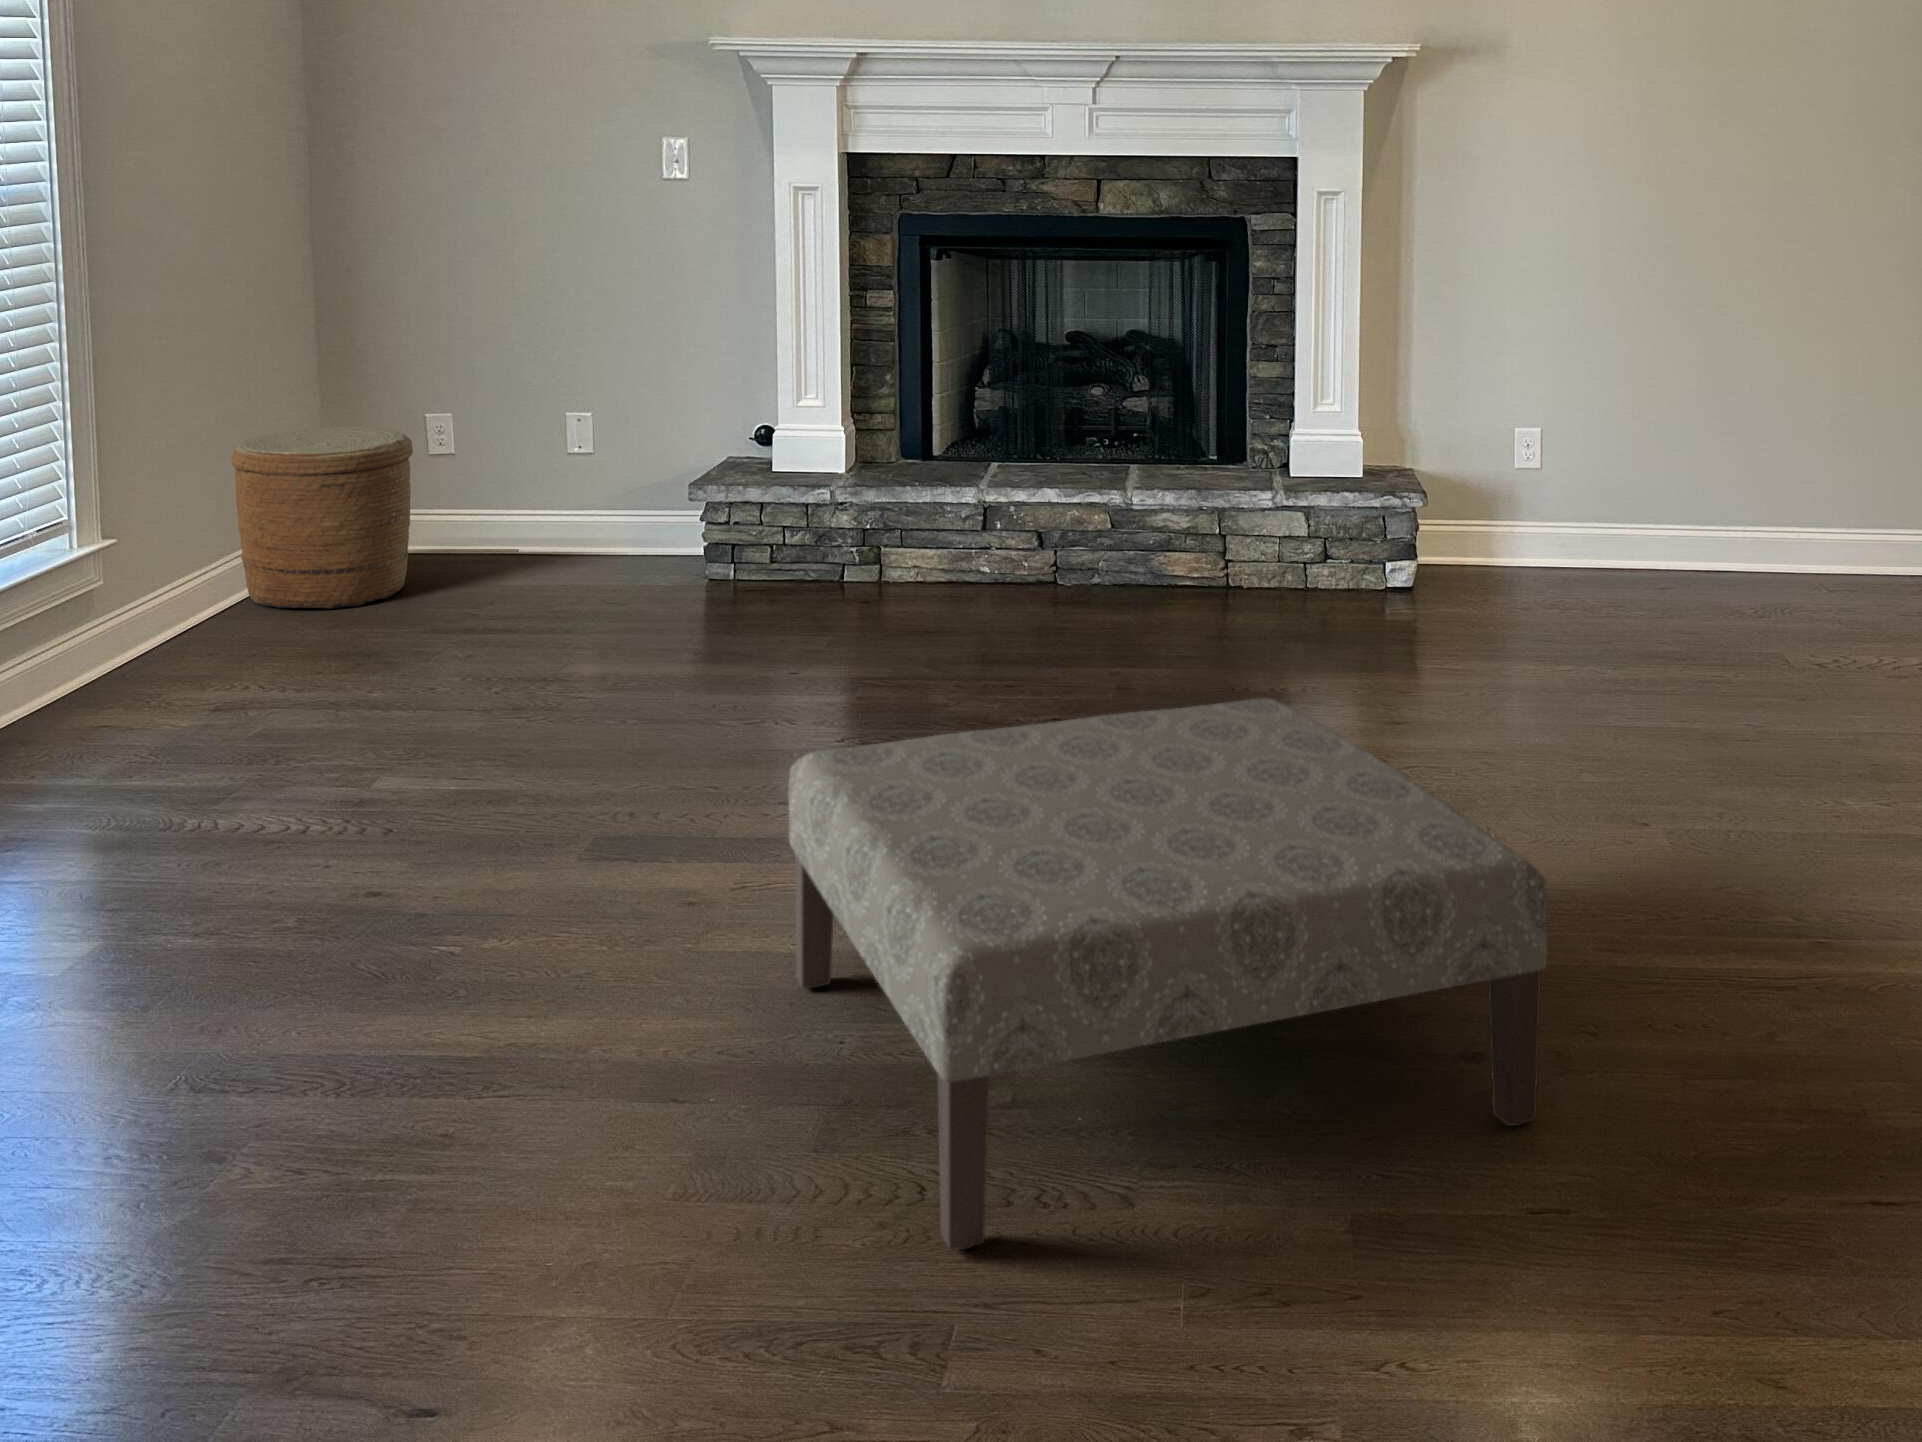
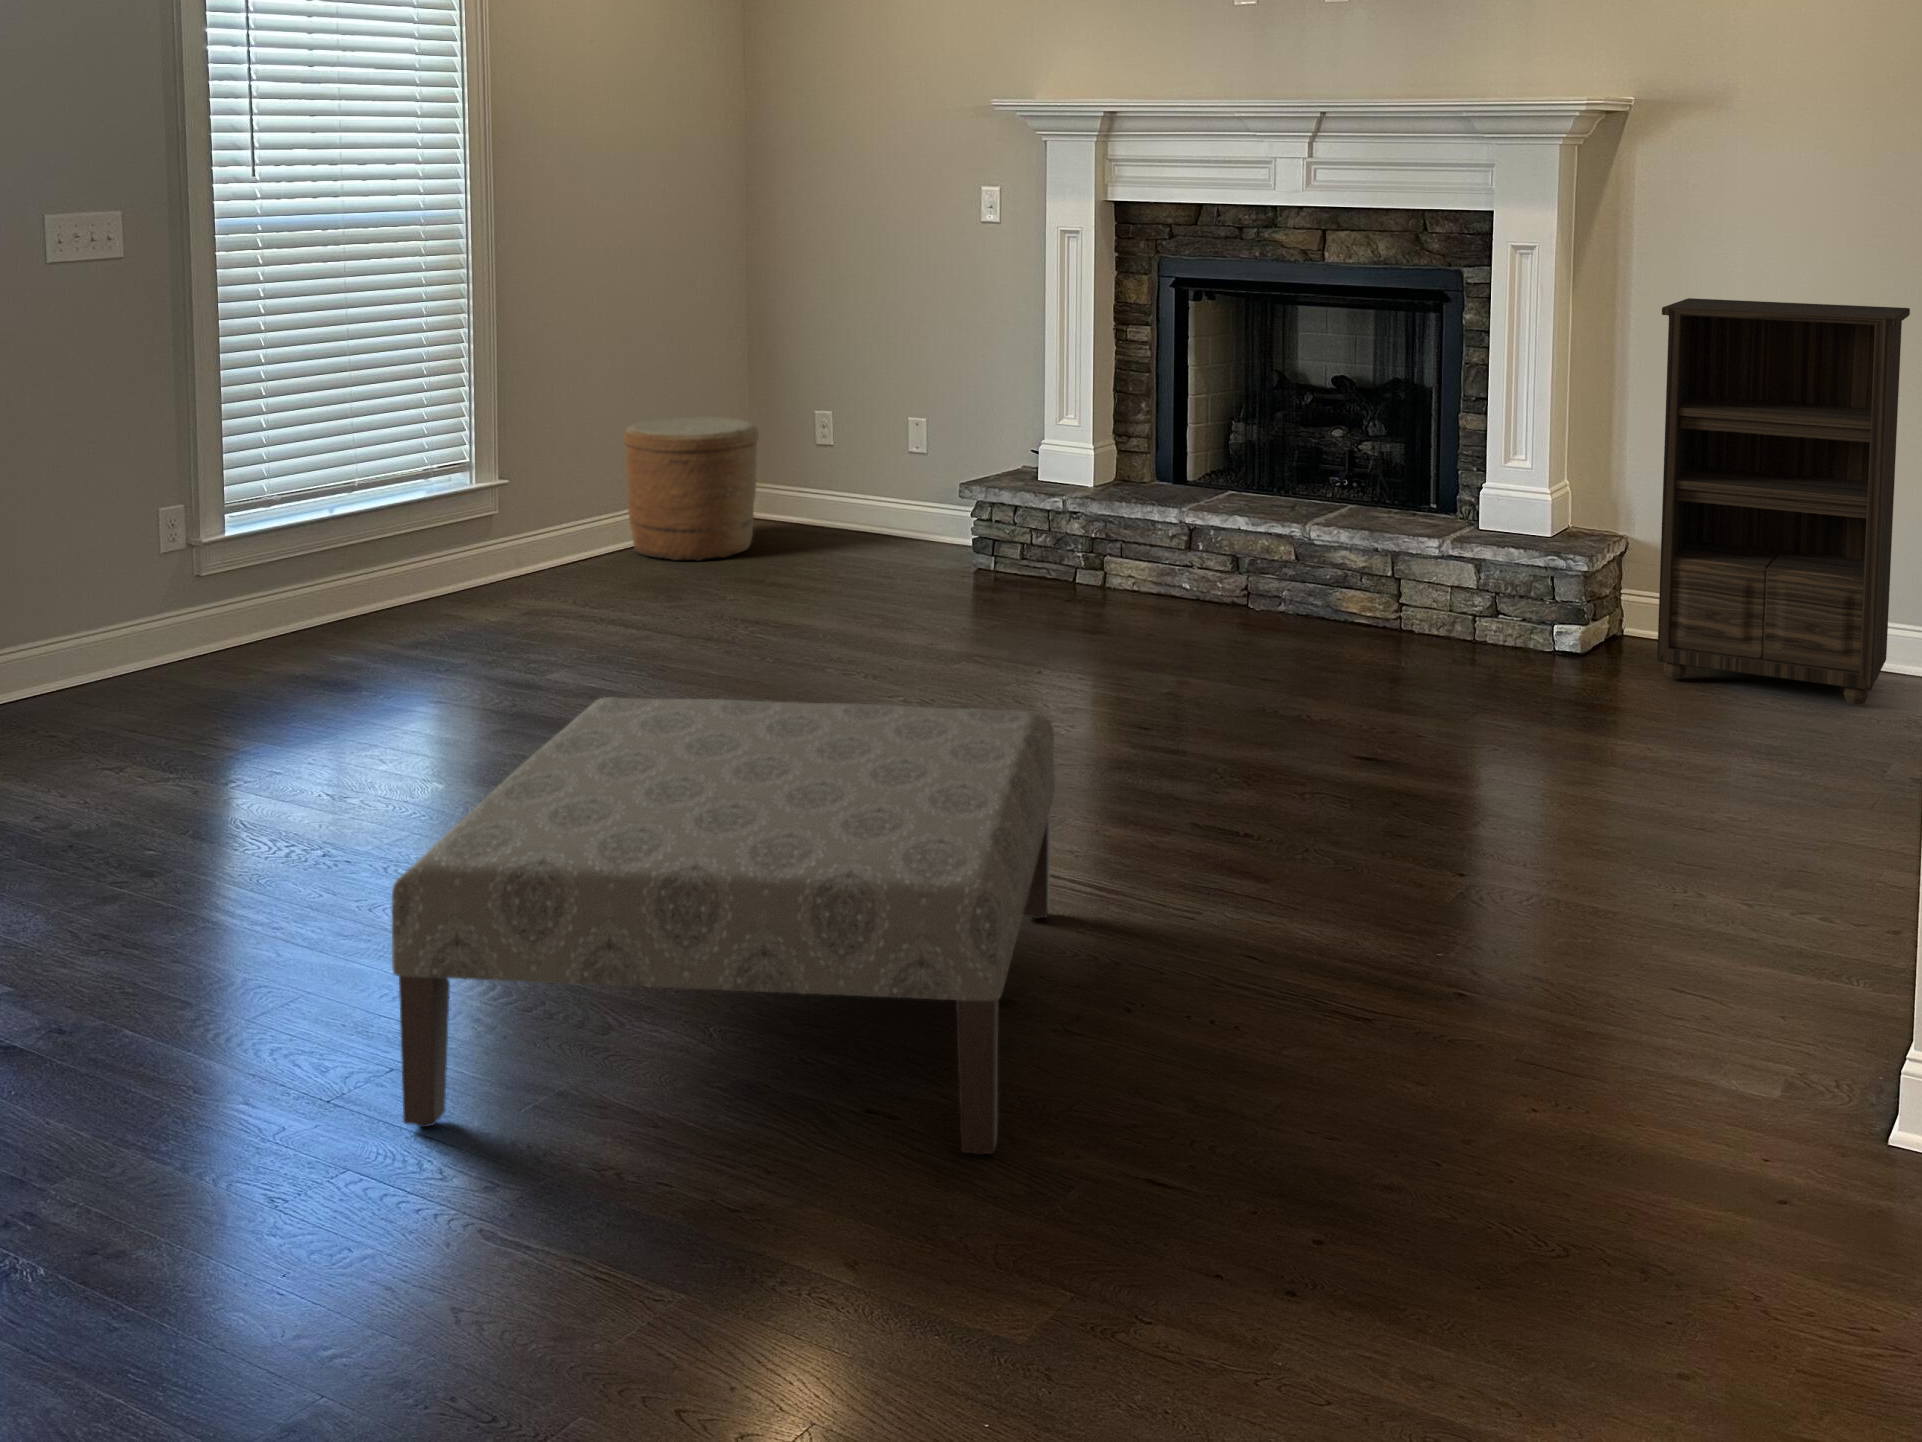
bookshelf: none [1485,240,1707,606] -> present [1657,298,1910,705]

